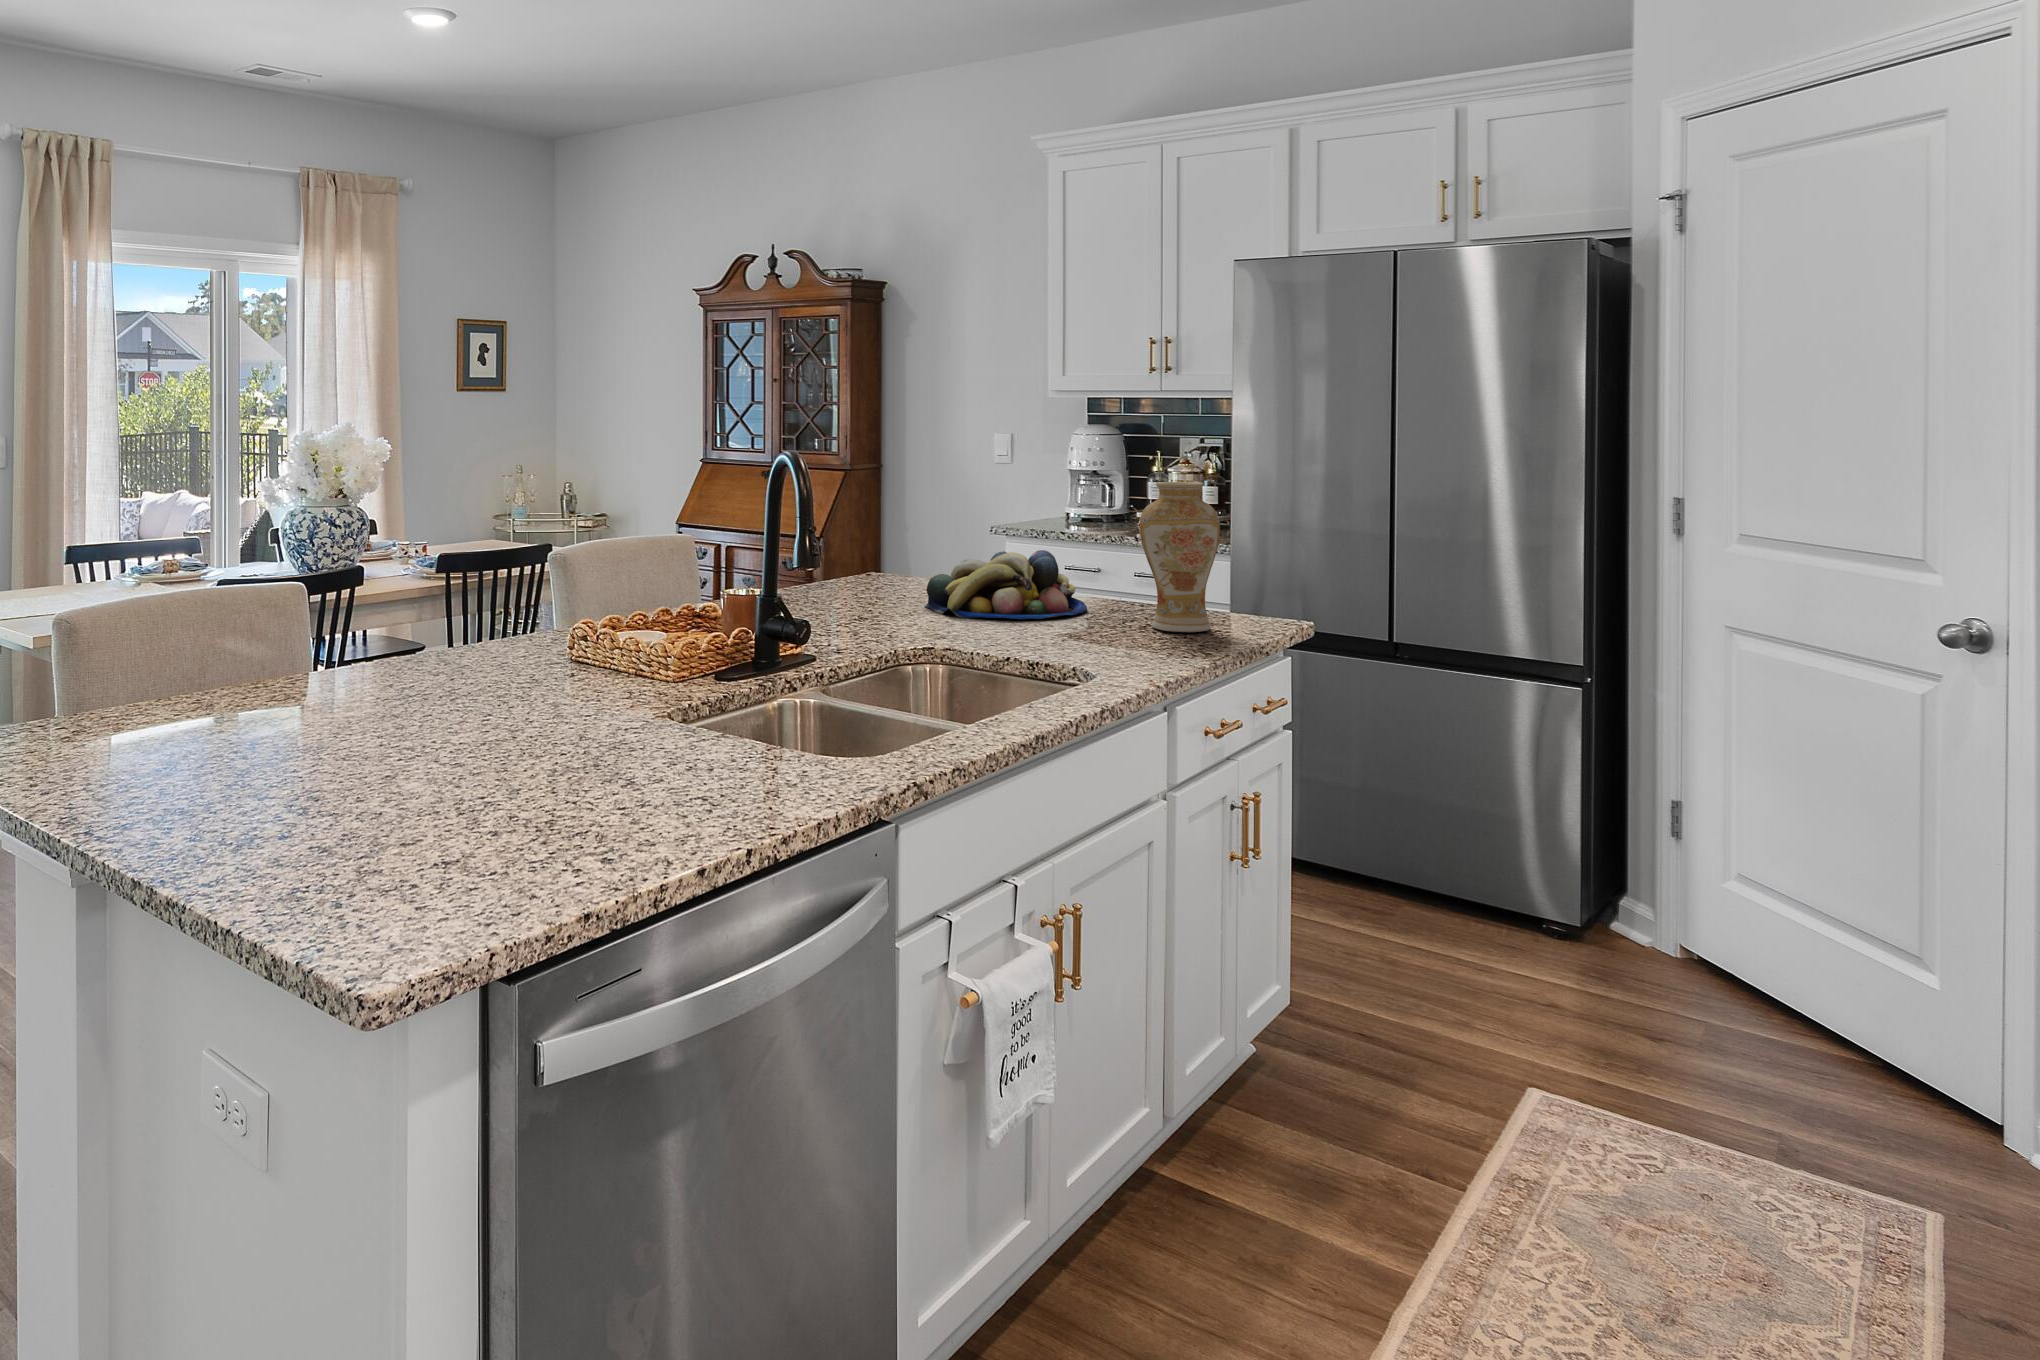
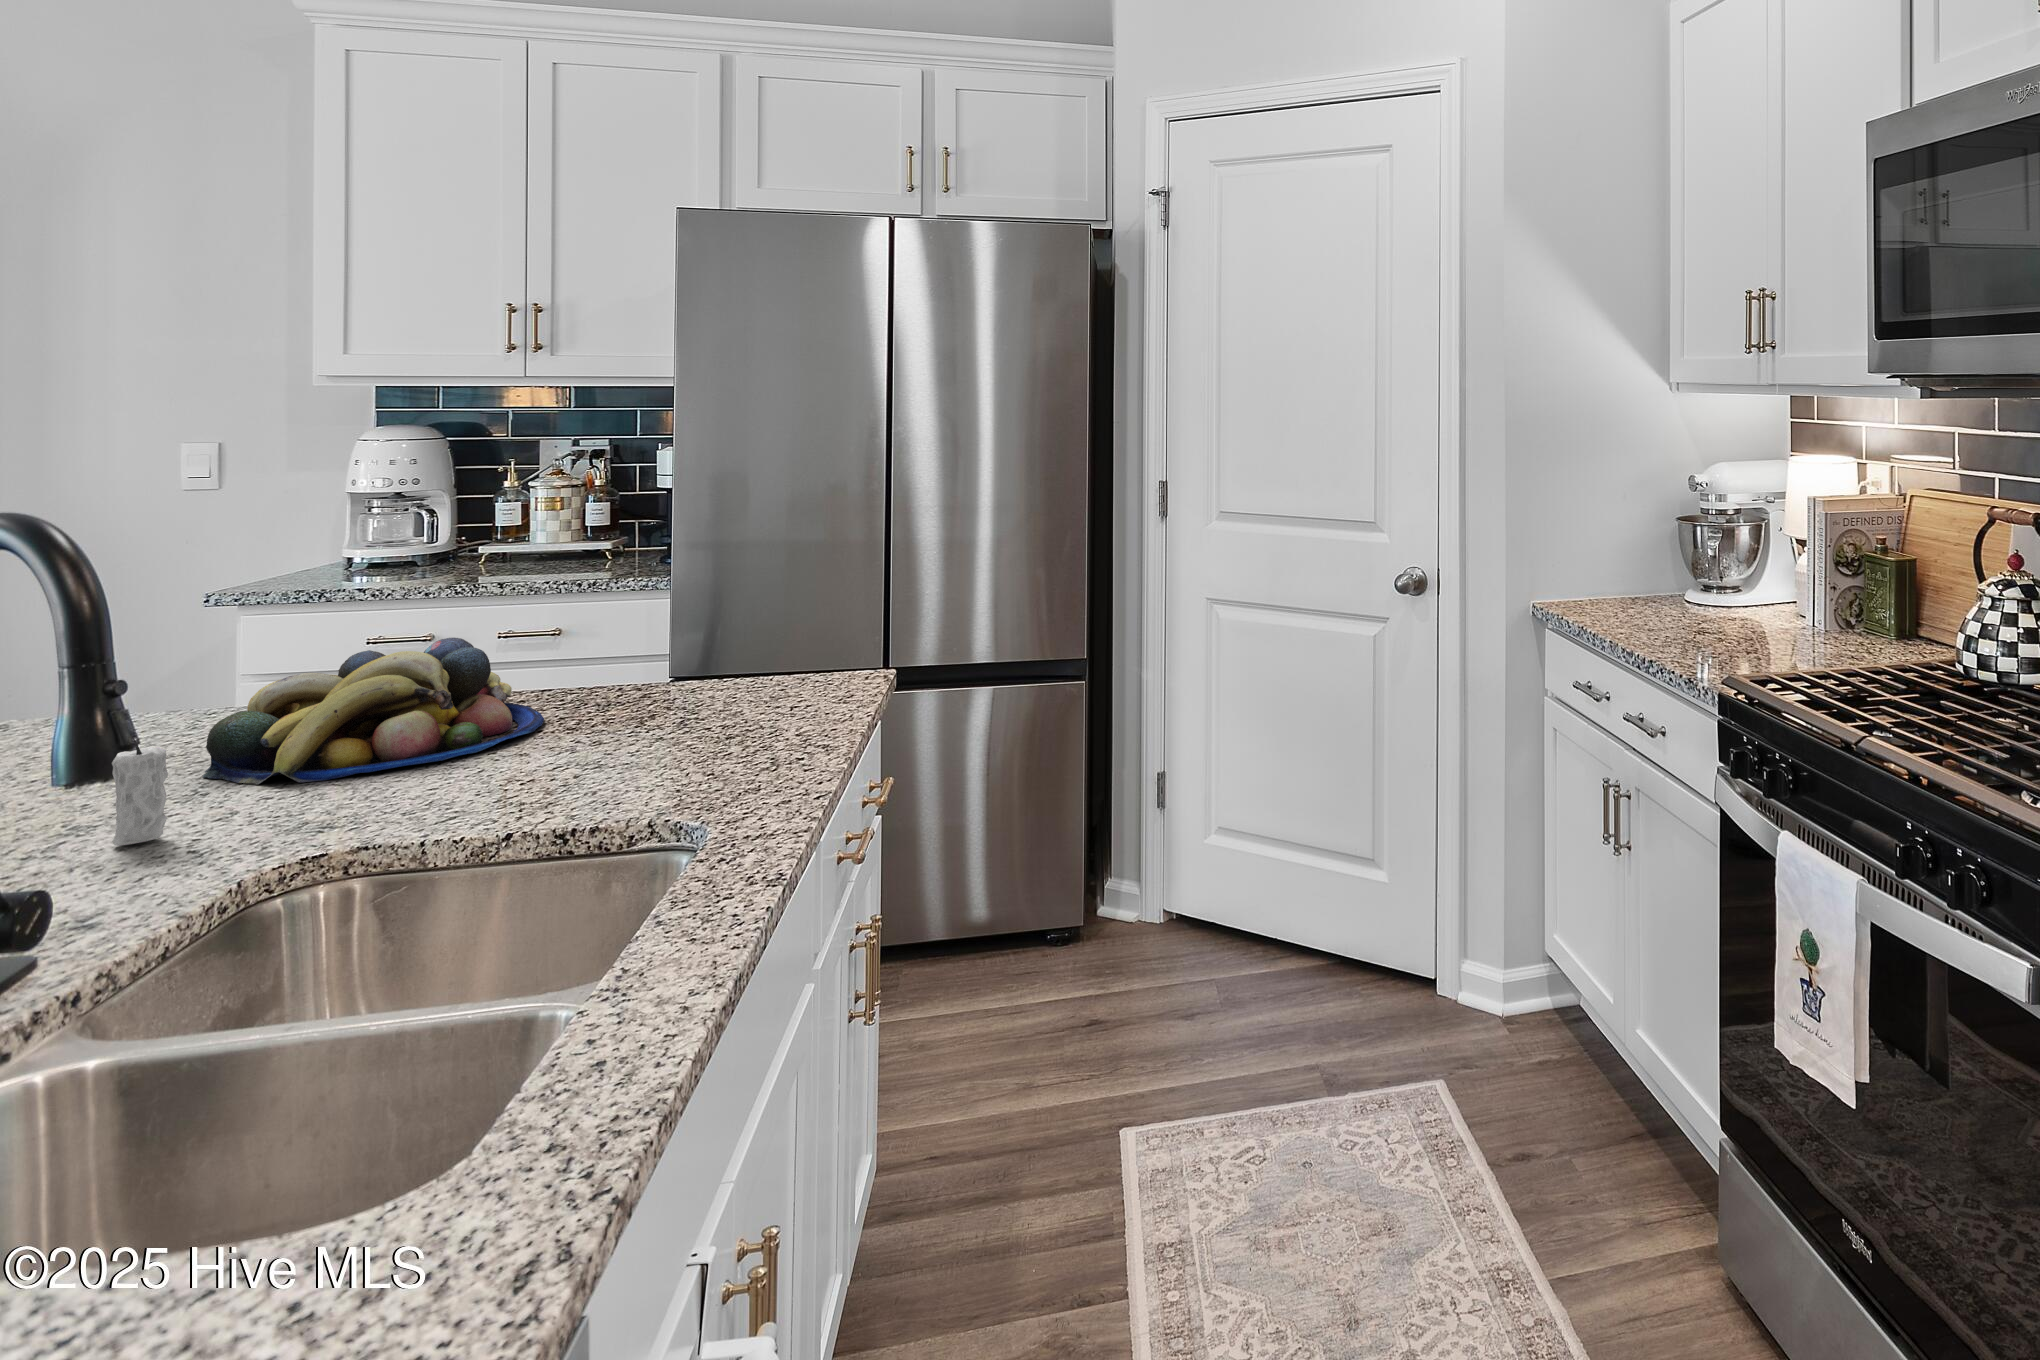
vase: present [1140,482,1220,632] -> none [659,511,784,728]
candle: none [874,568,895,626] -> present [112,735,168,846]

